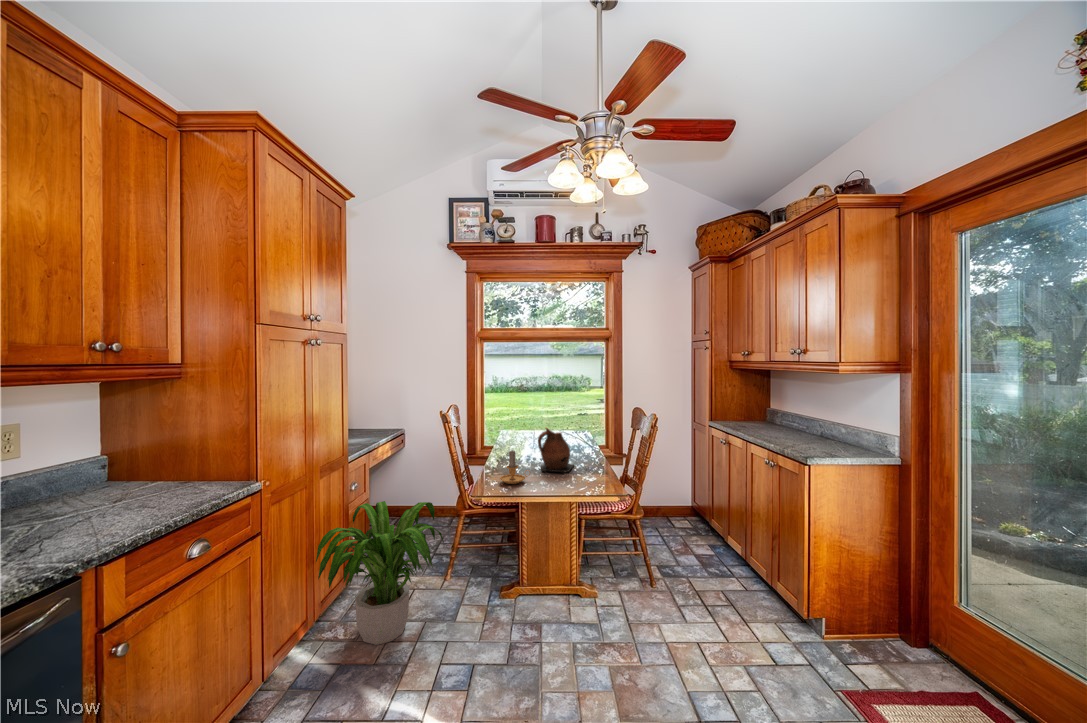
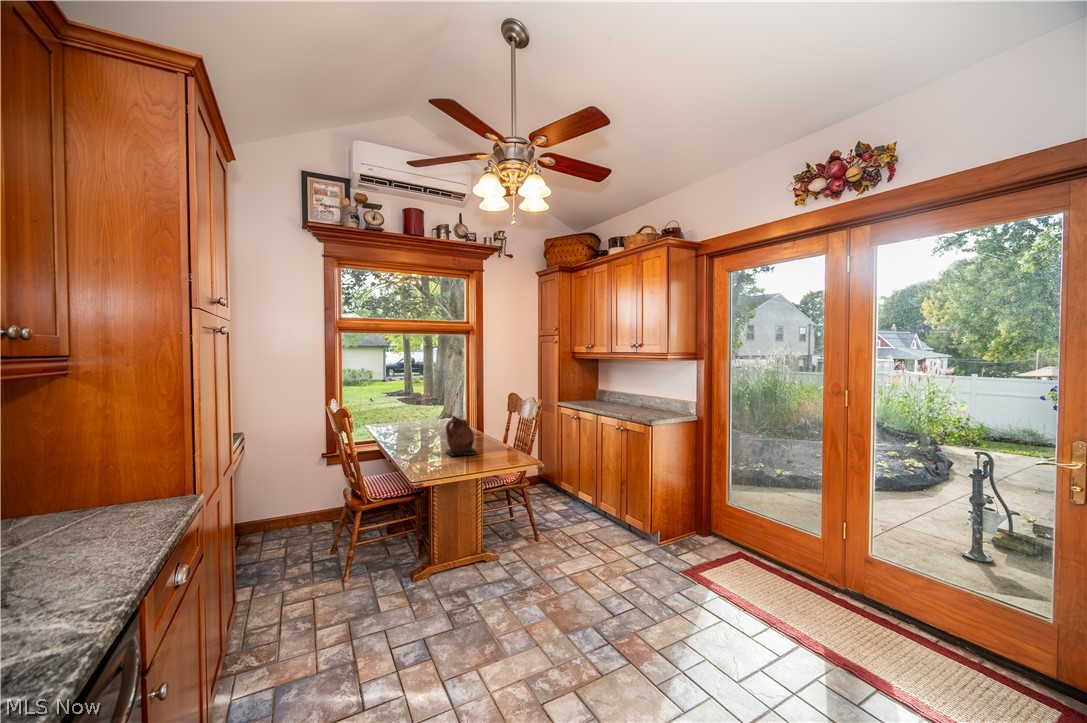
candle: present [500,450,530,484] -> none [421,437,449,469]
potted plant: present [316,501,443,645] -> none [230,501,380,659]

